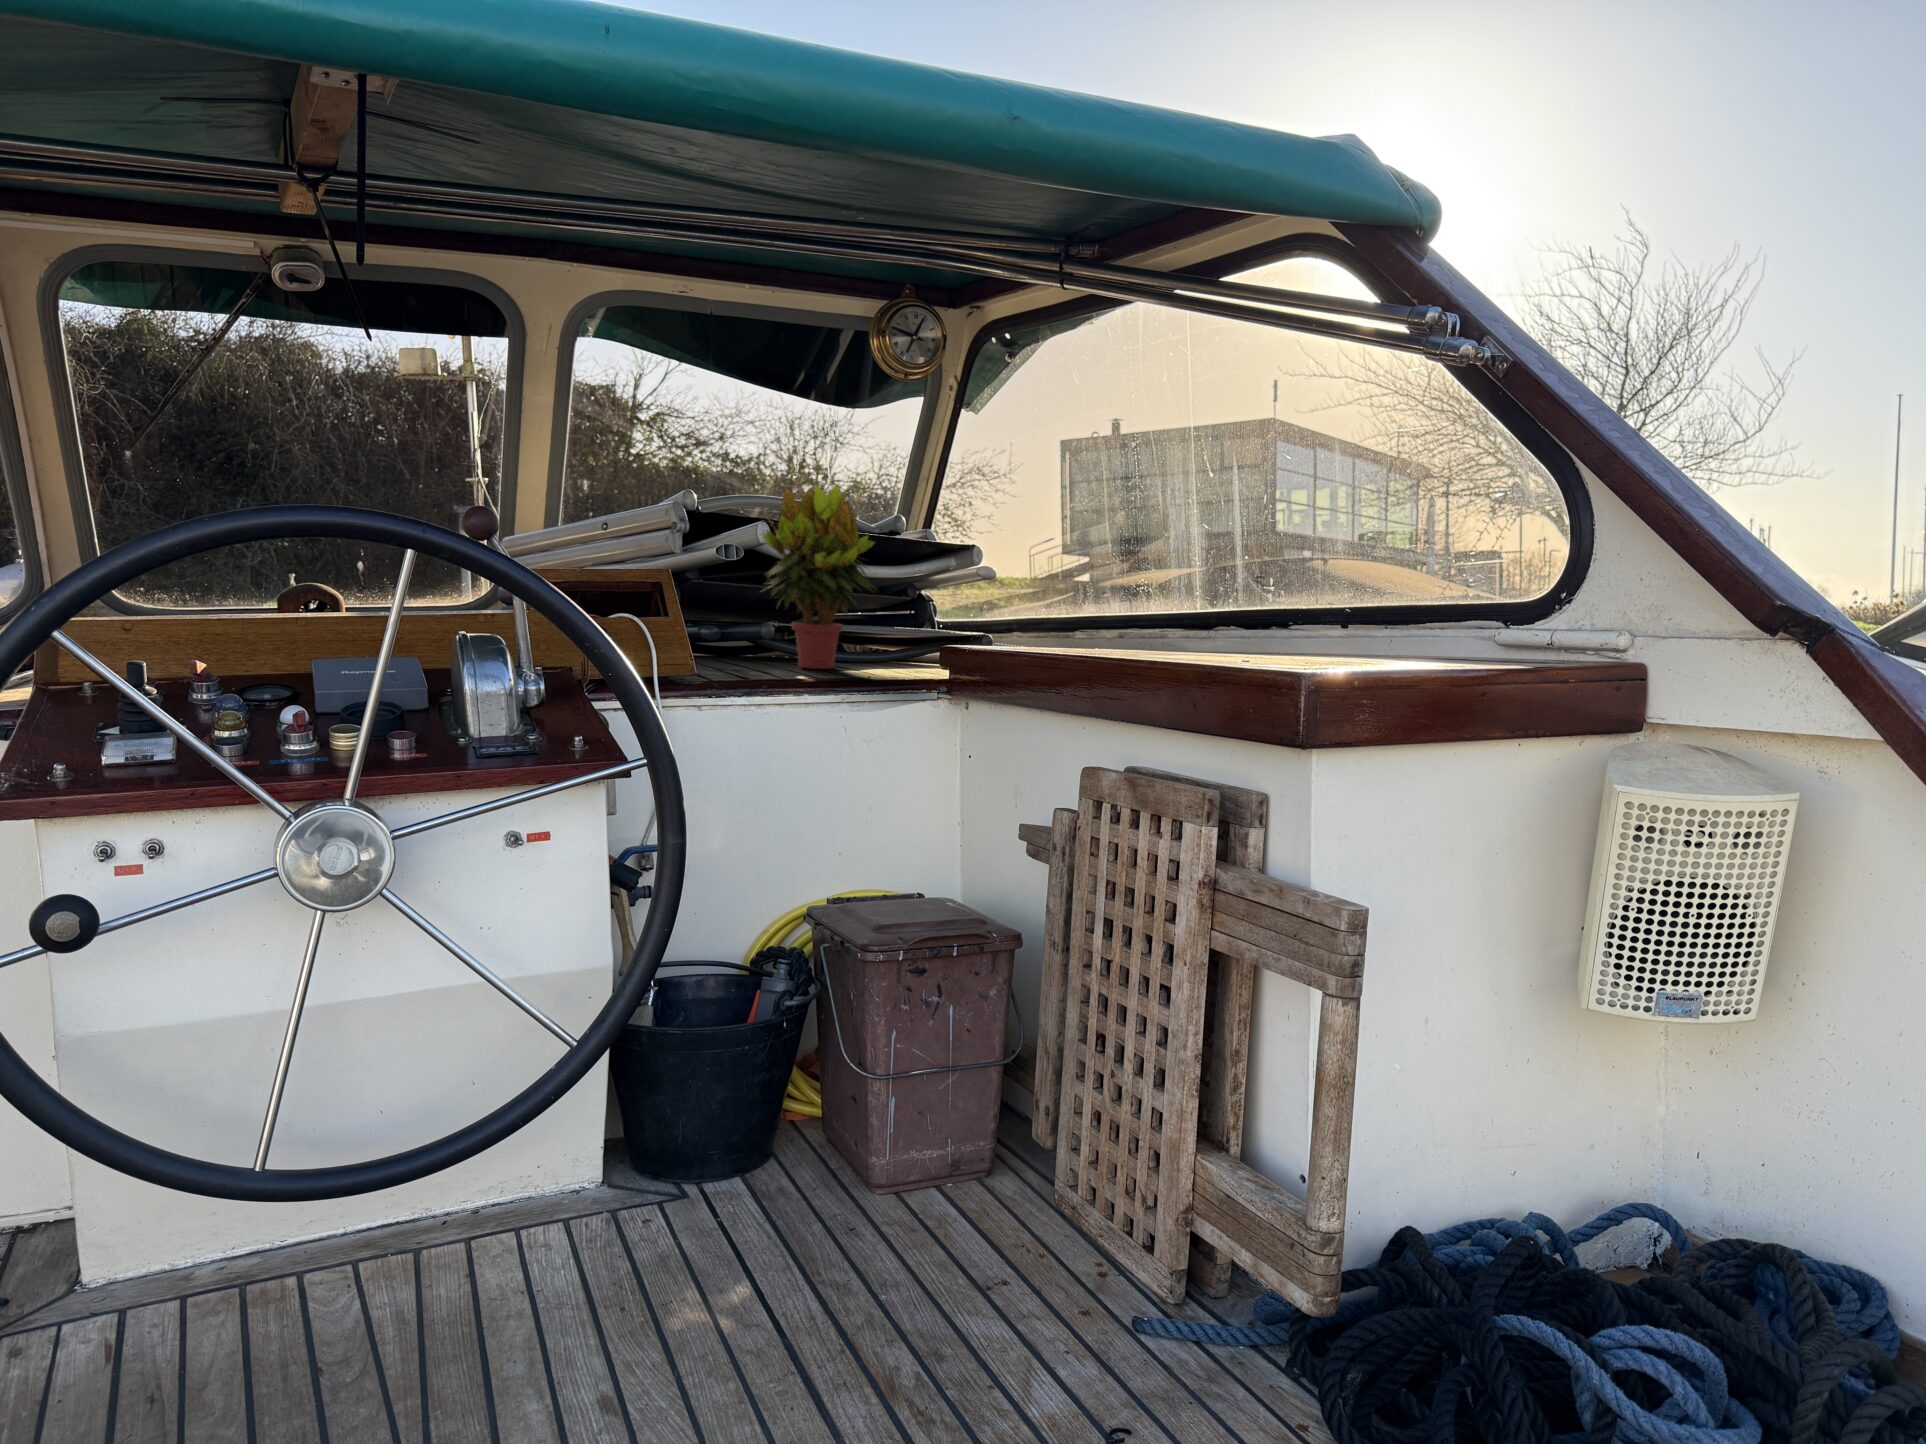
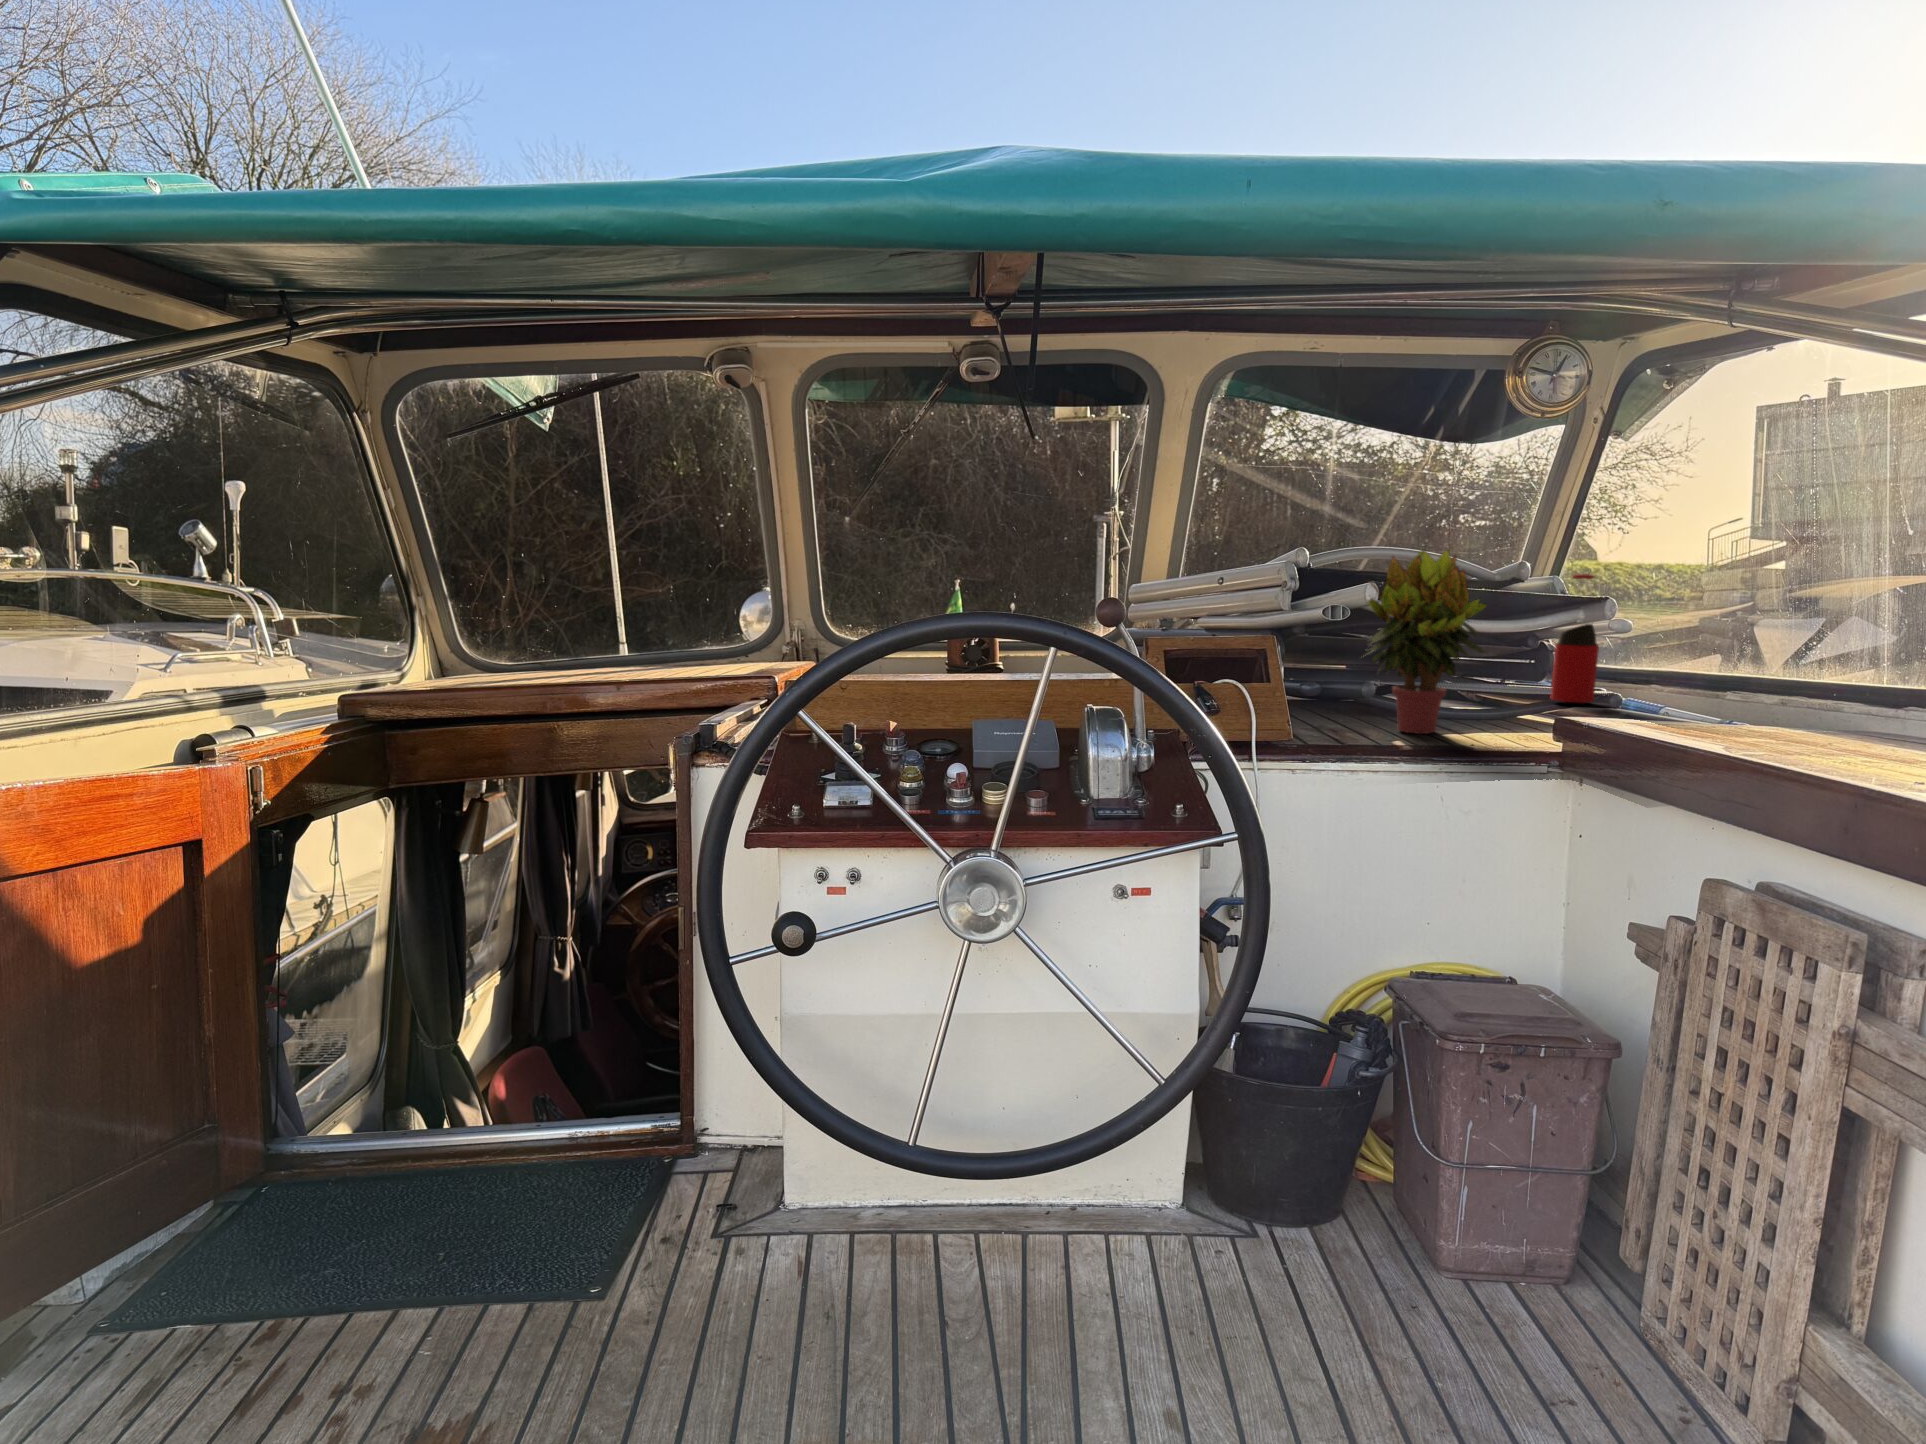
bottle: none [926,531,963,651] -> present [1550,574,1599,703]

